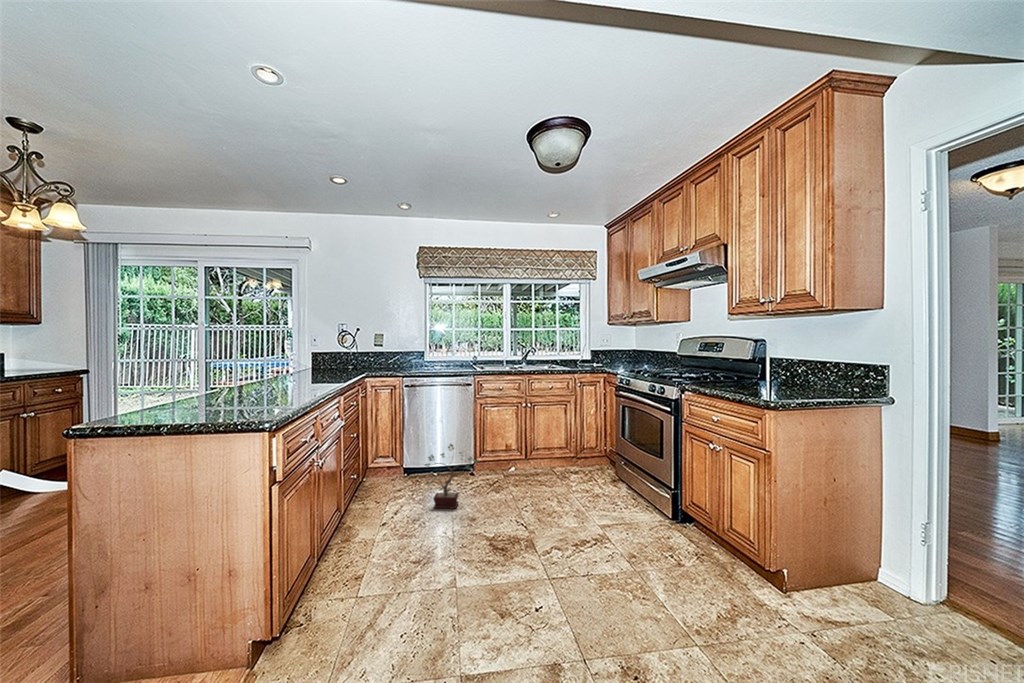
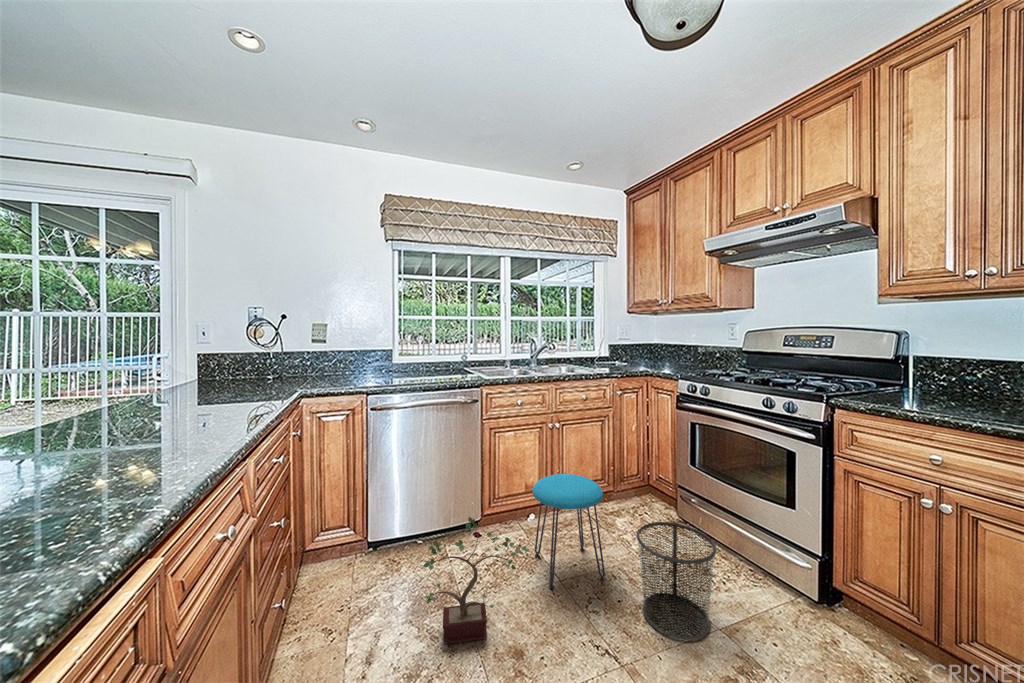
stool: none [497,433,541,496] -> present [532,474,605,589]
waste bin: none [545,458,588,517] -> present [637,522,716,640]

